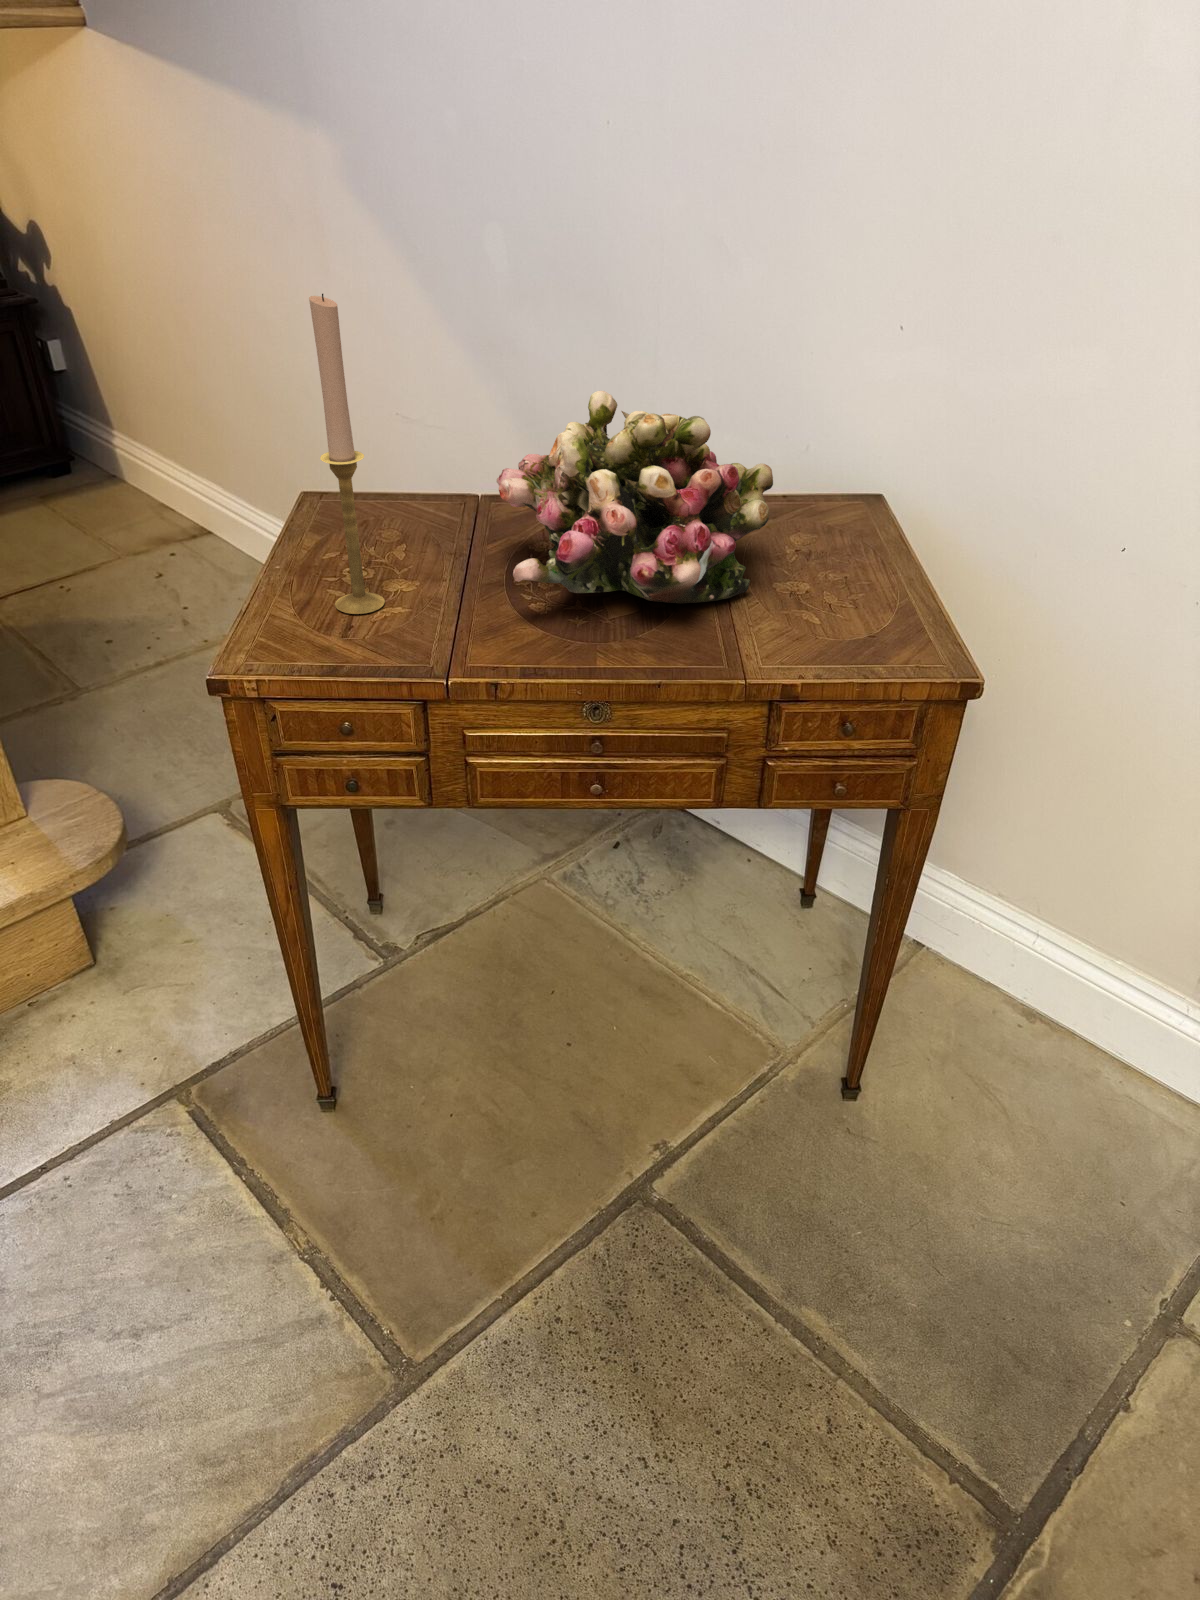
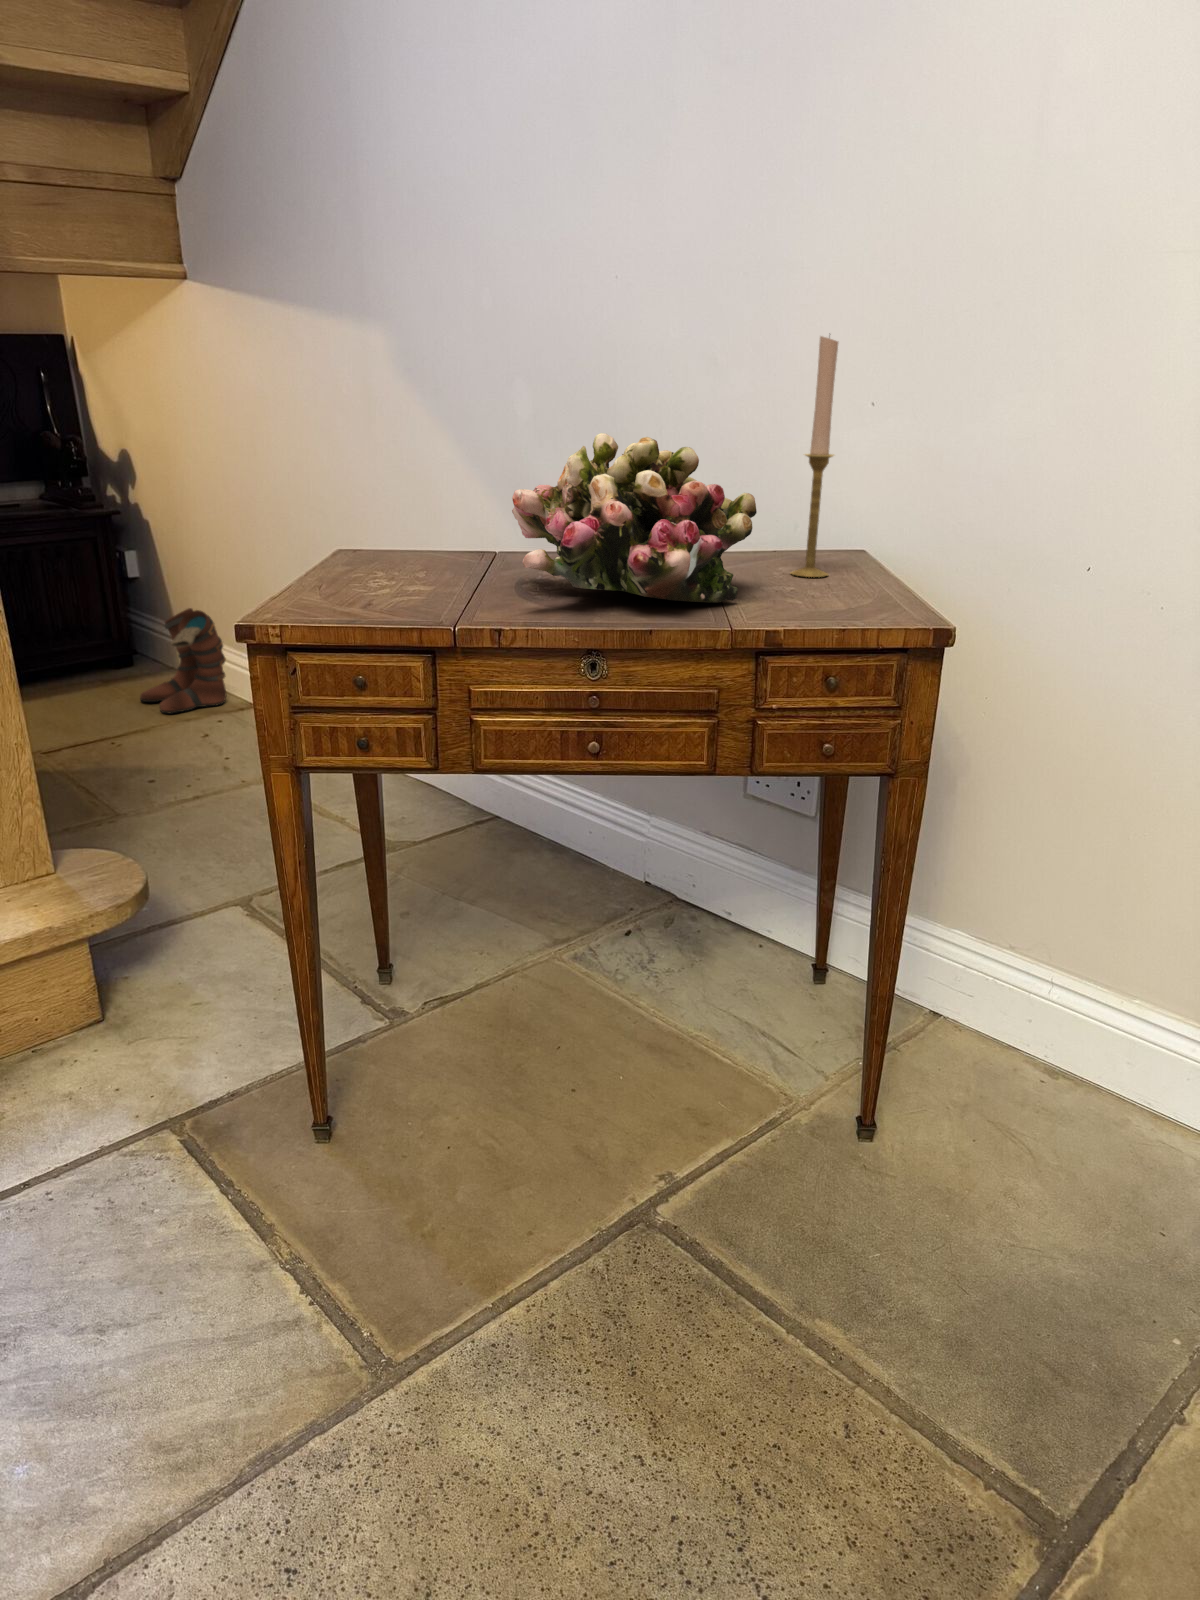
candlestick: present [309,294,385,614] -> present [791,336,838,577]
boots: none [81,419,175,545] -> present [140,608,226,713]

